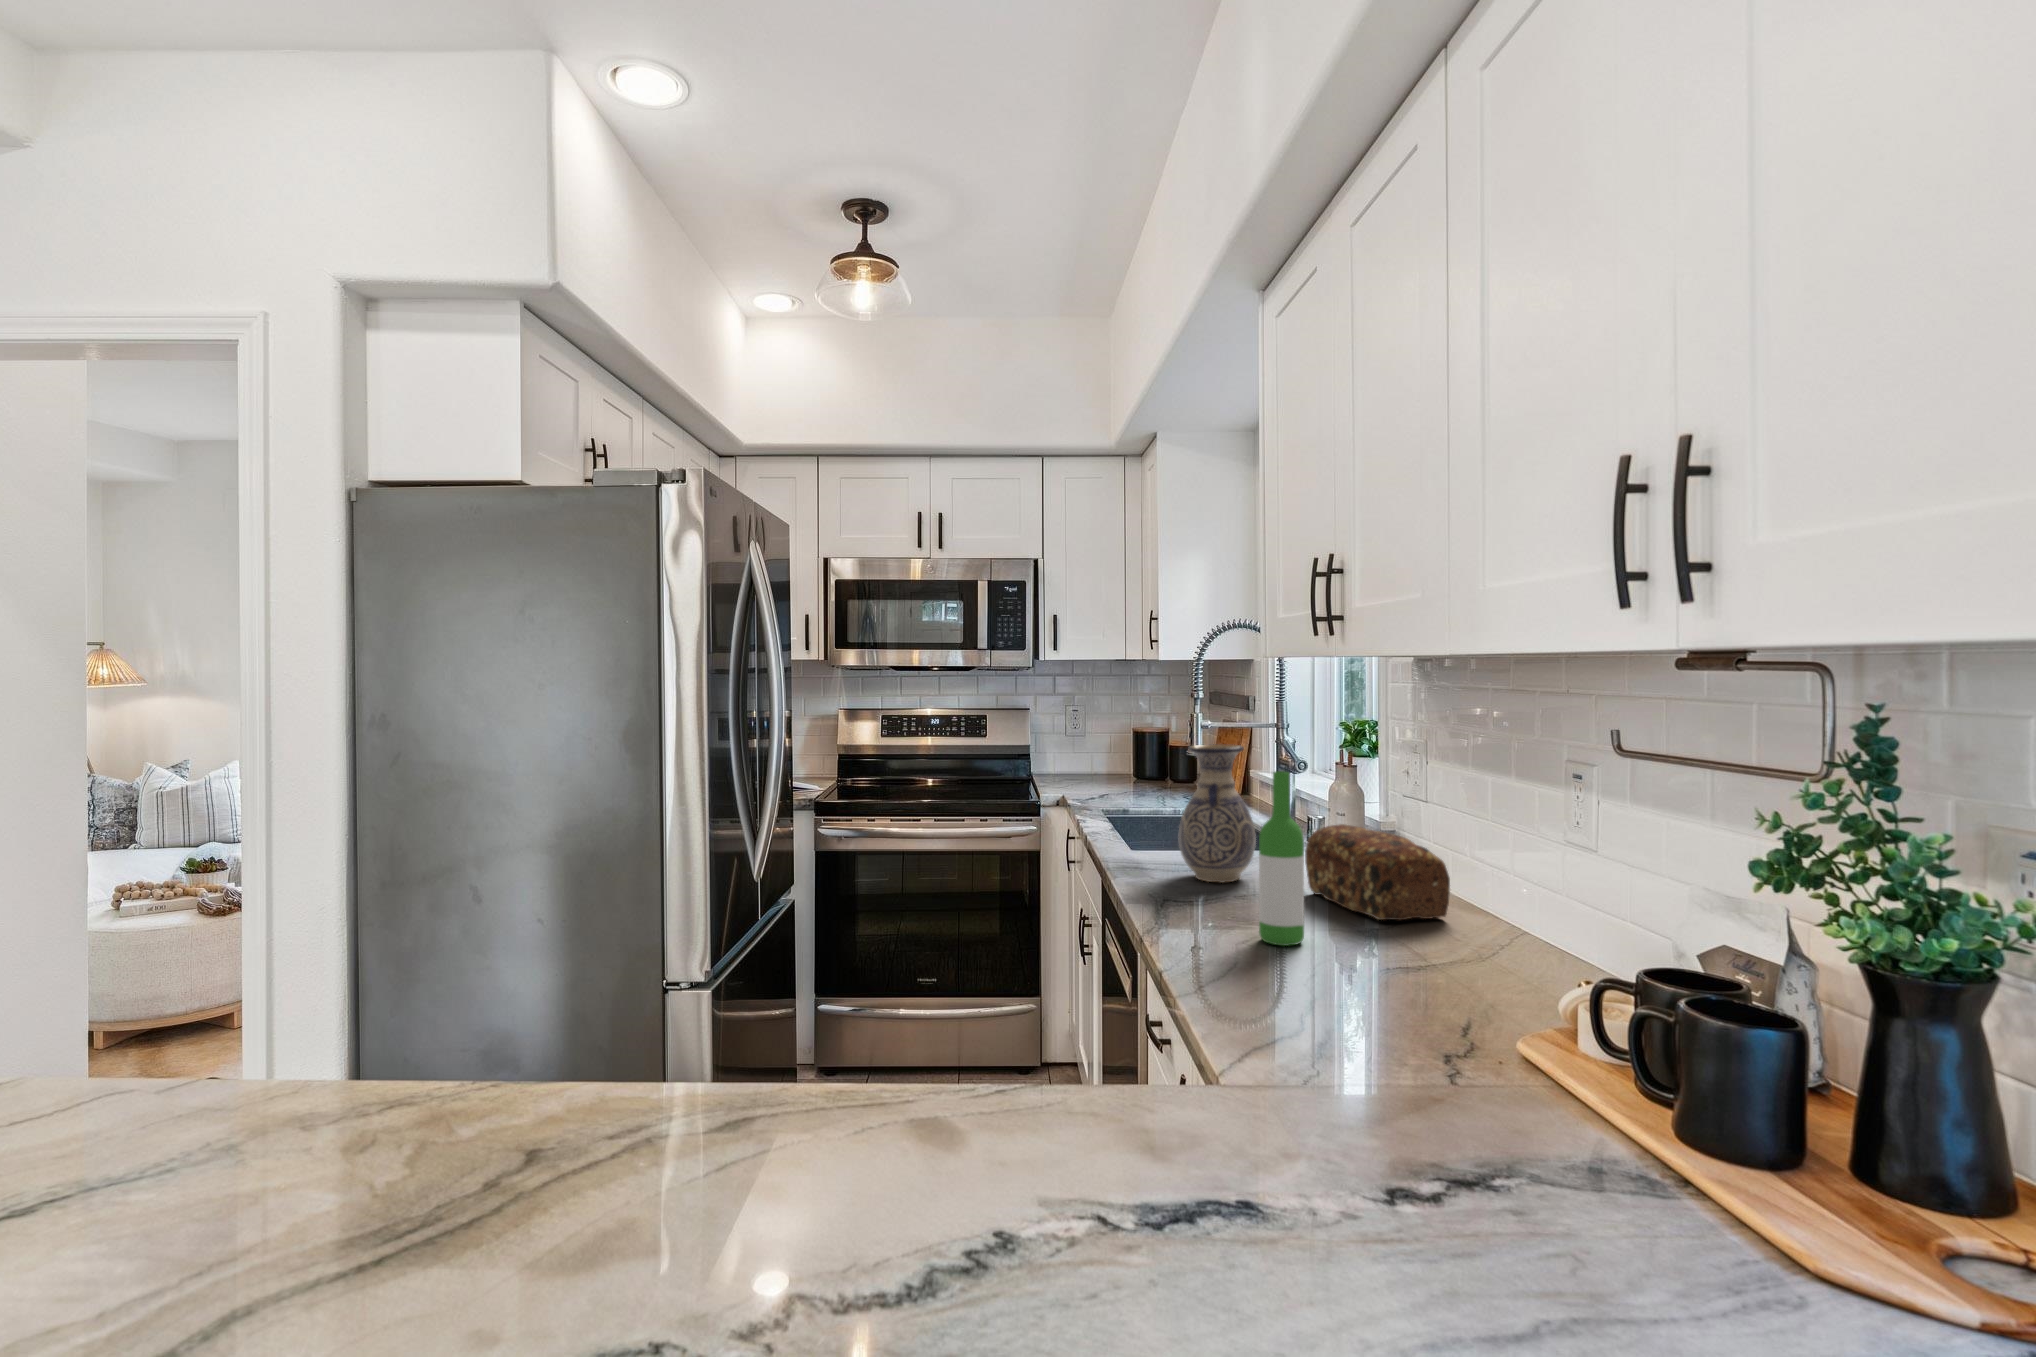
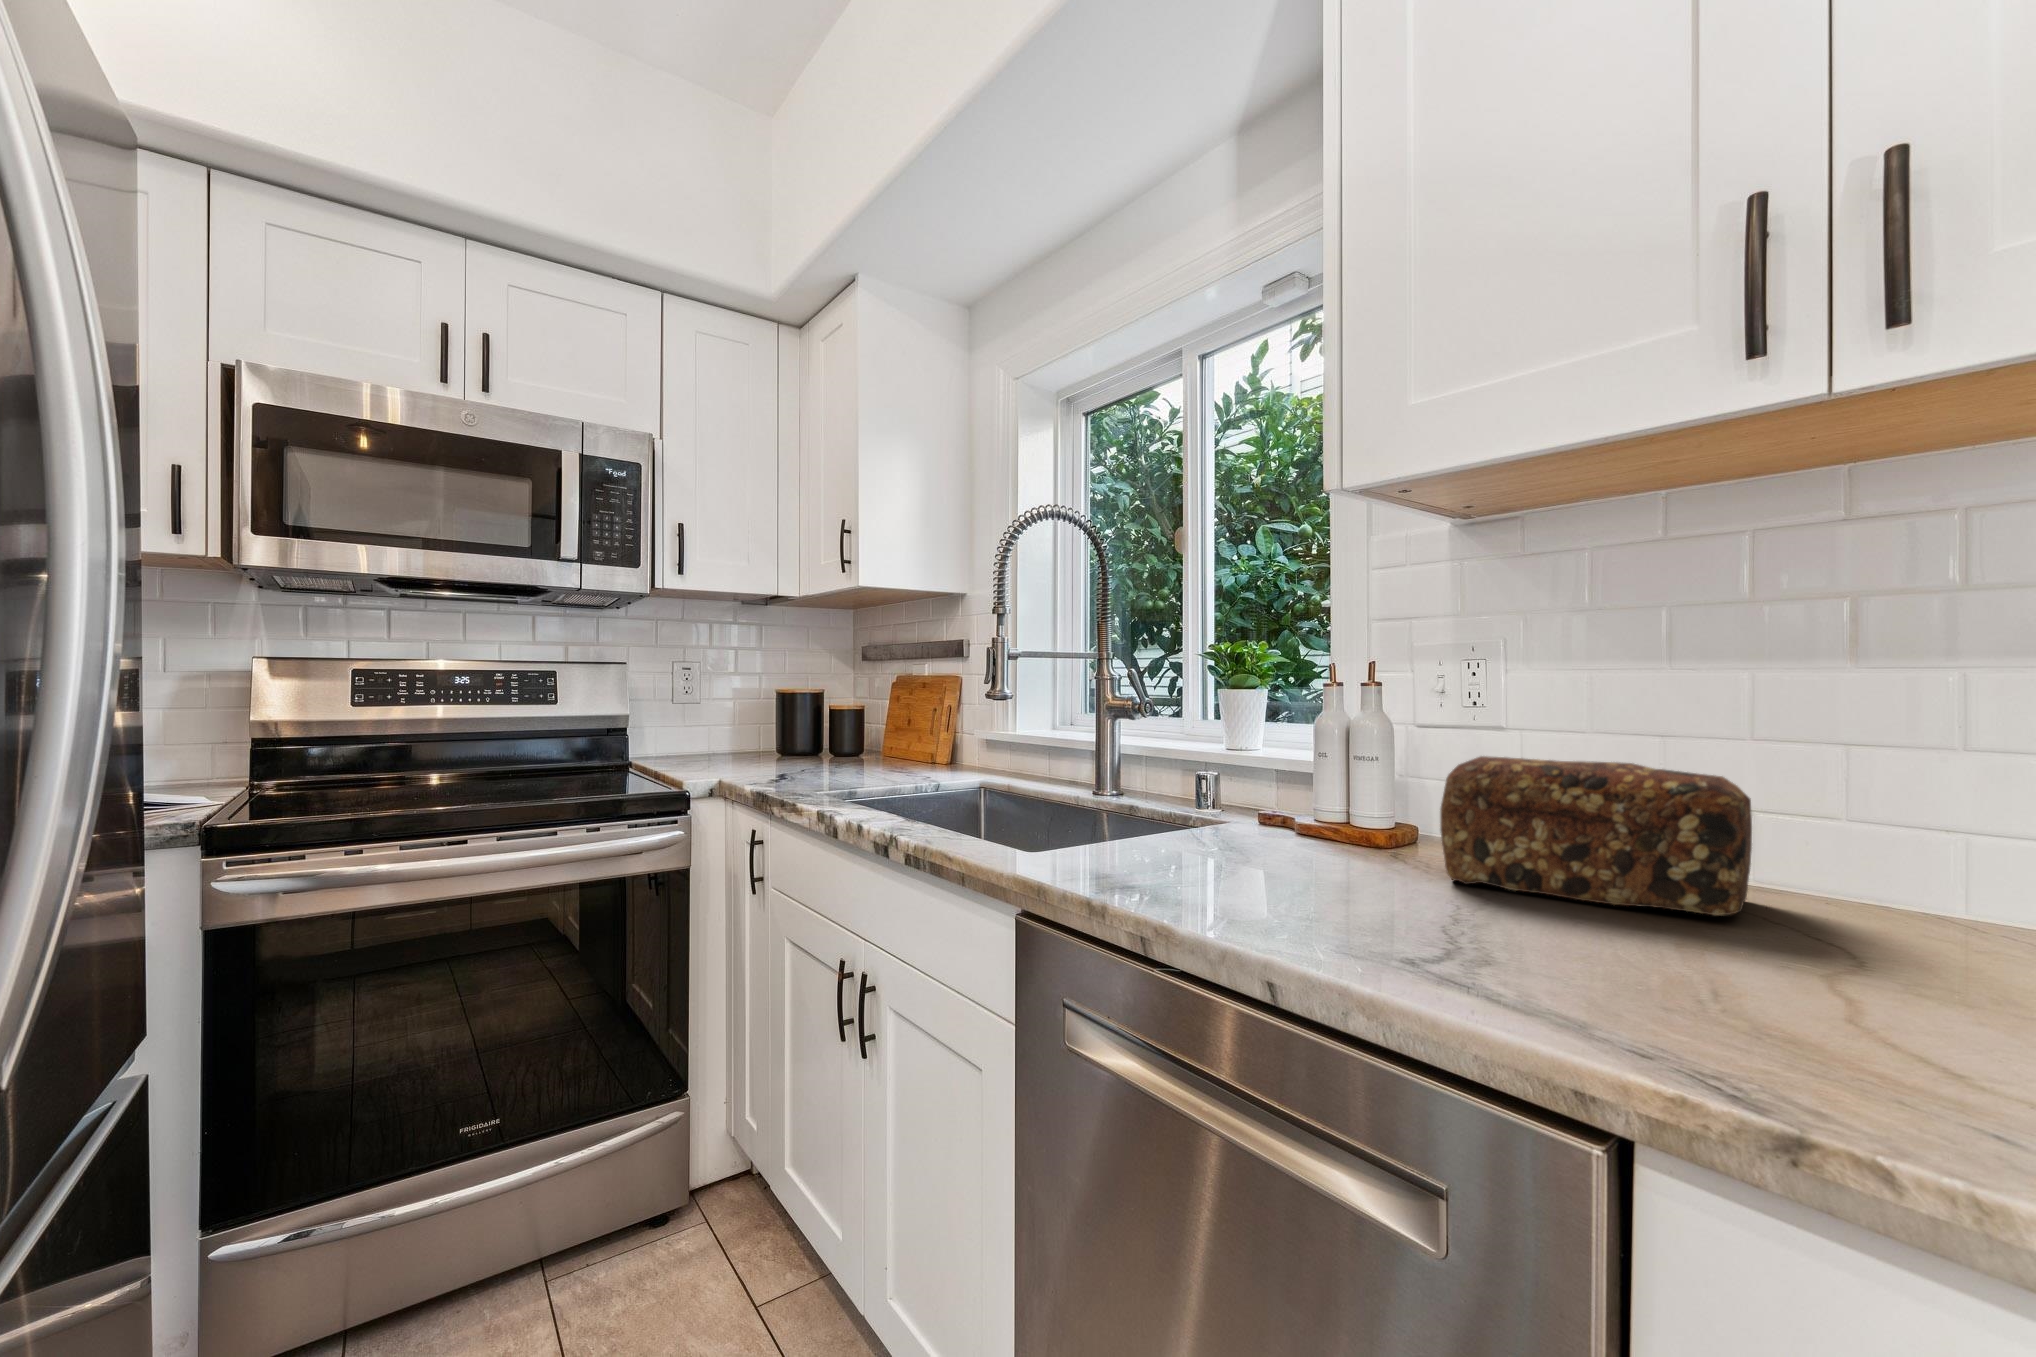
vase: present [1179,744,1256,883] -> none [1181,629,1327,885]
wine bottle: present [1259,771,1304,946] -> none [1712,602,1851,1014]

